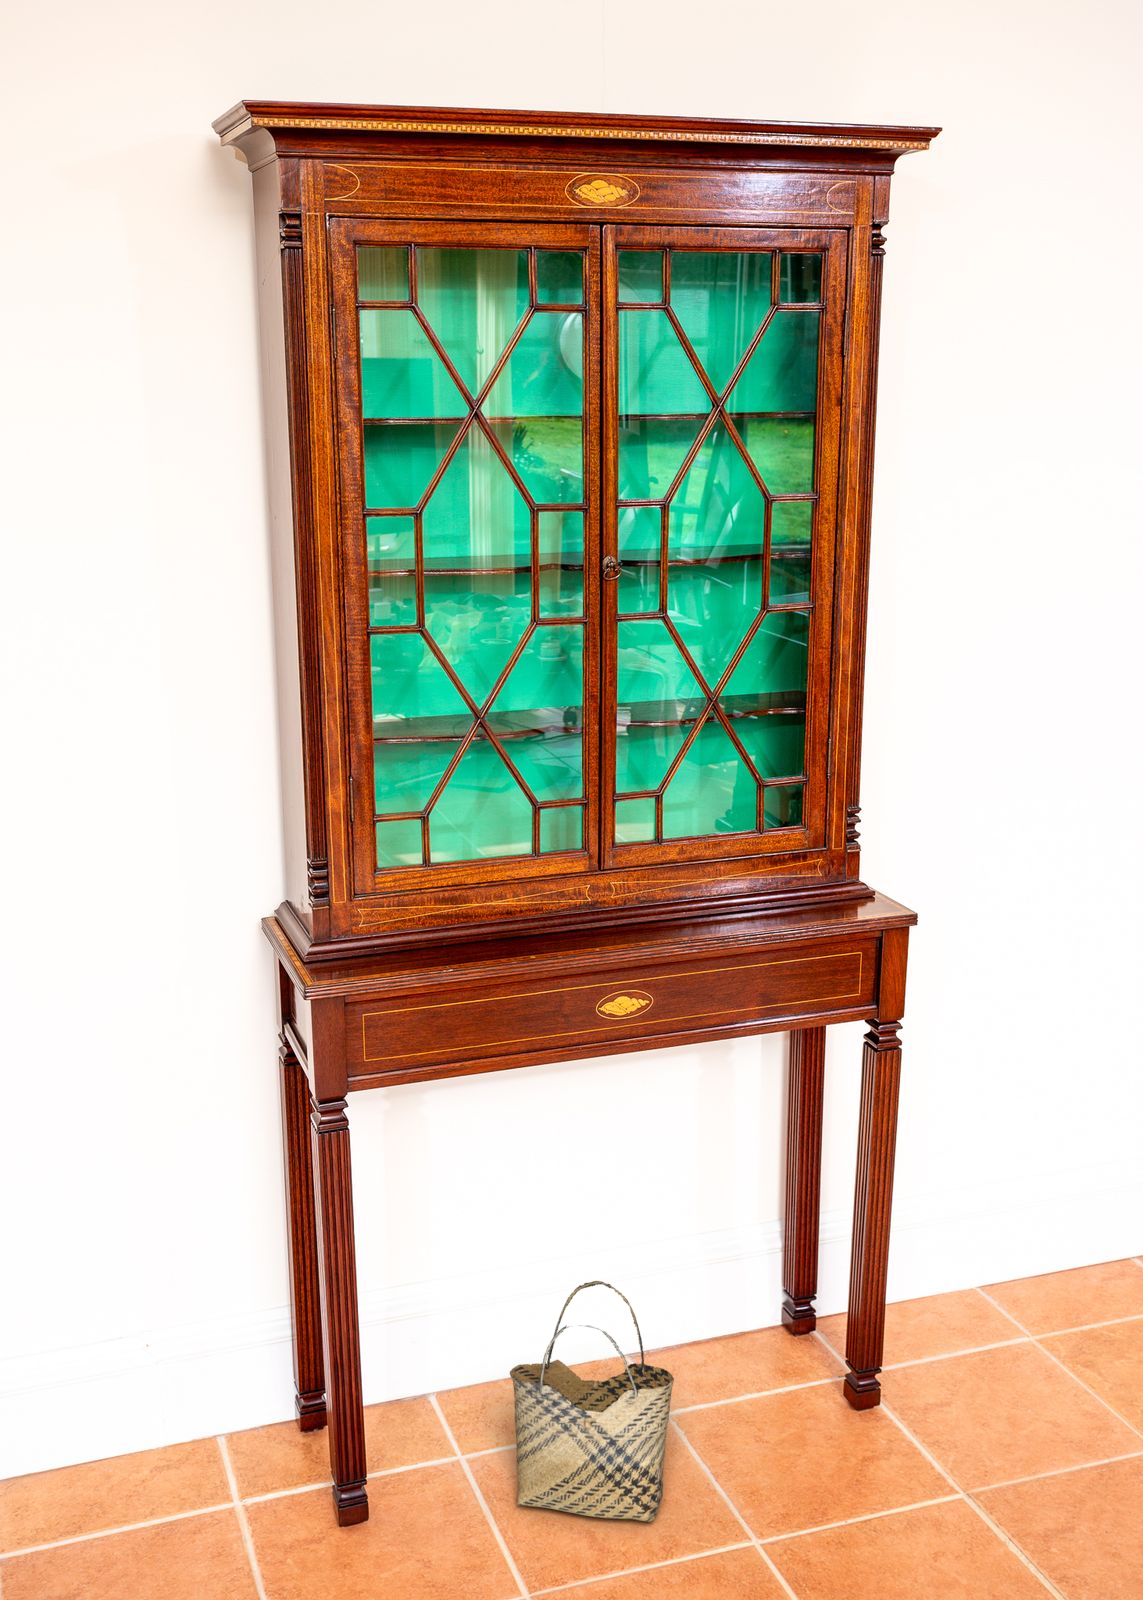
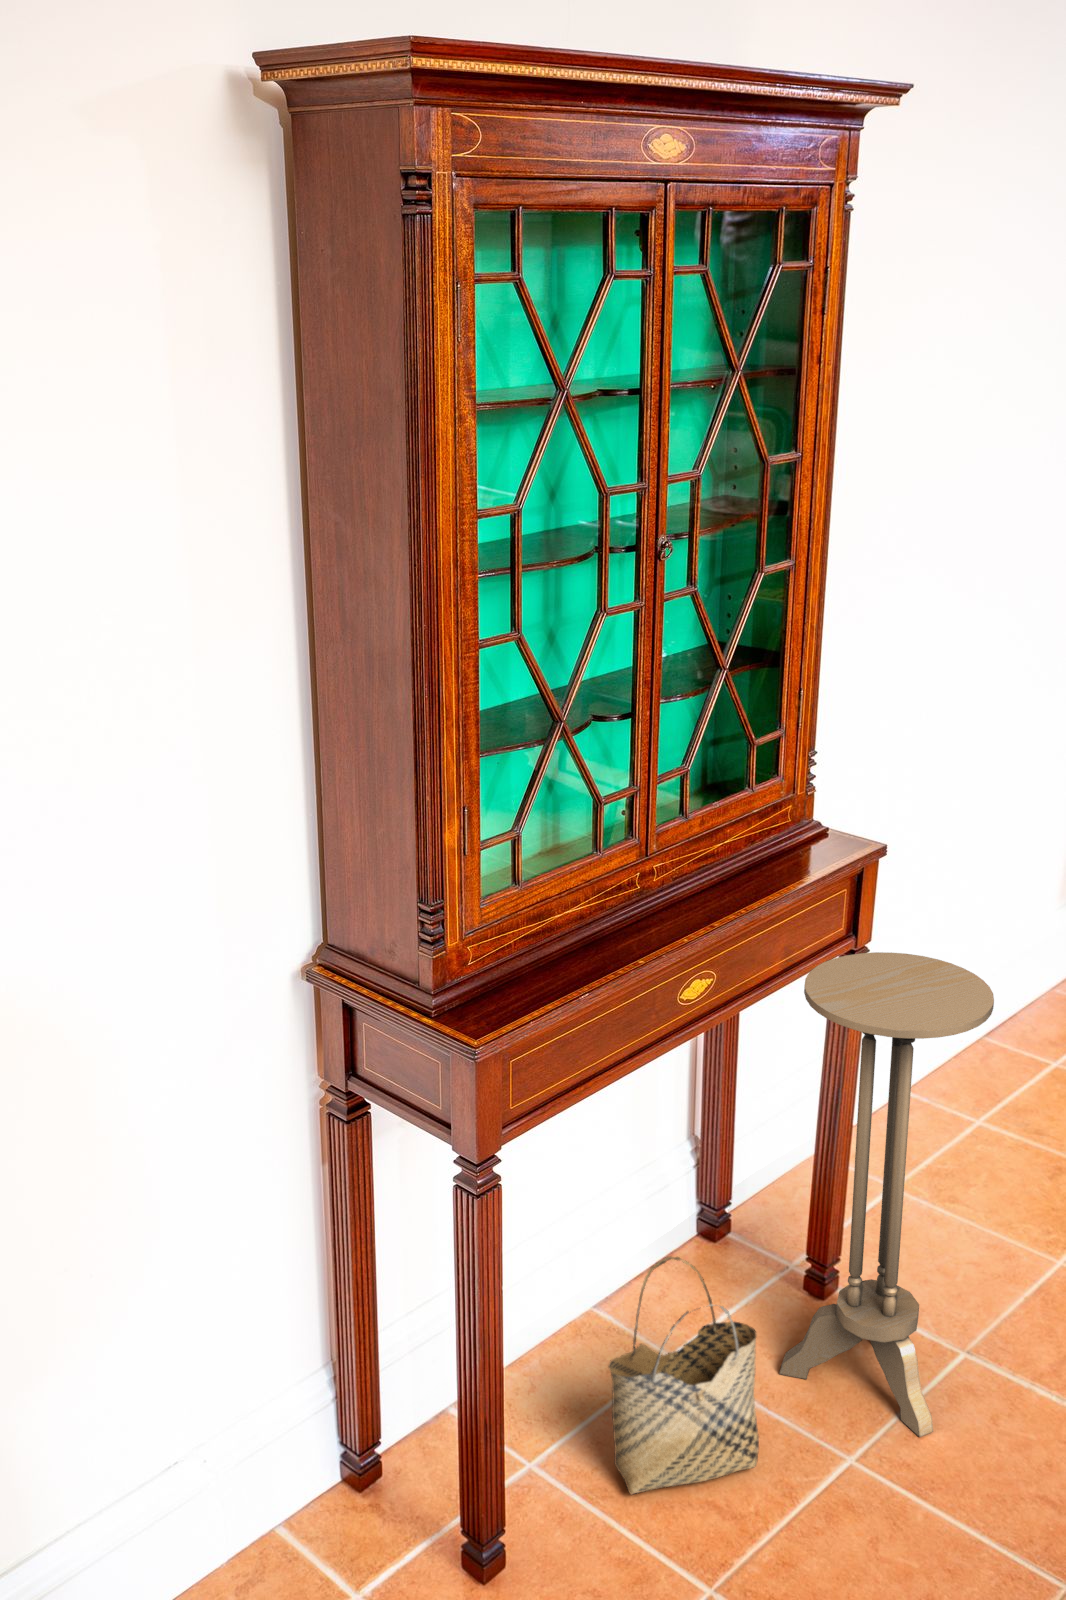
side table: none [753,1021,956,1554] -> present [779,952,994,1437]

